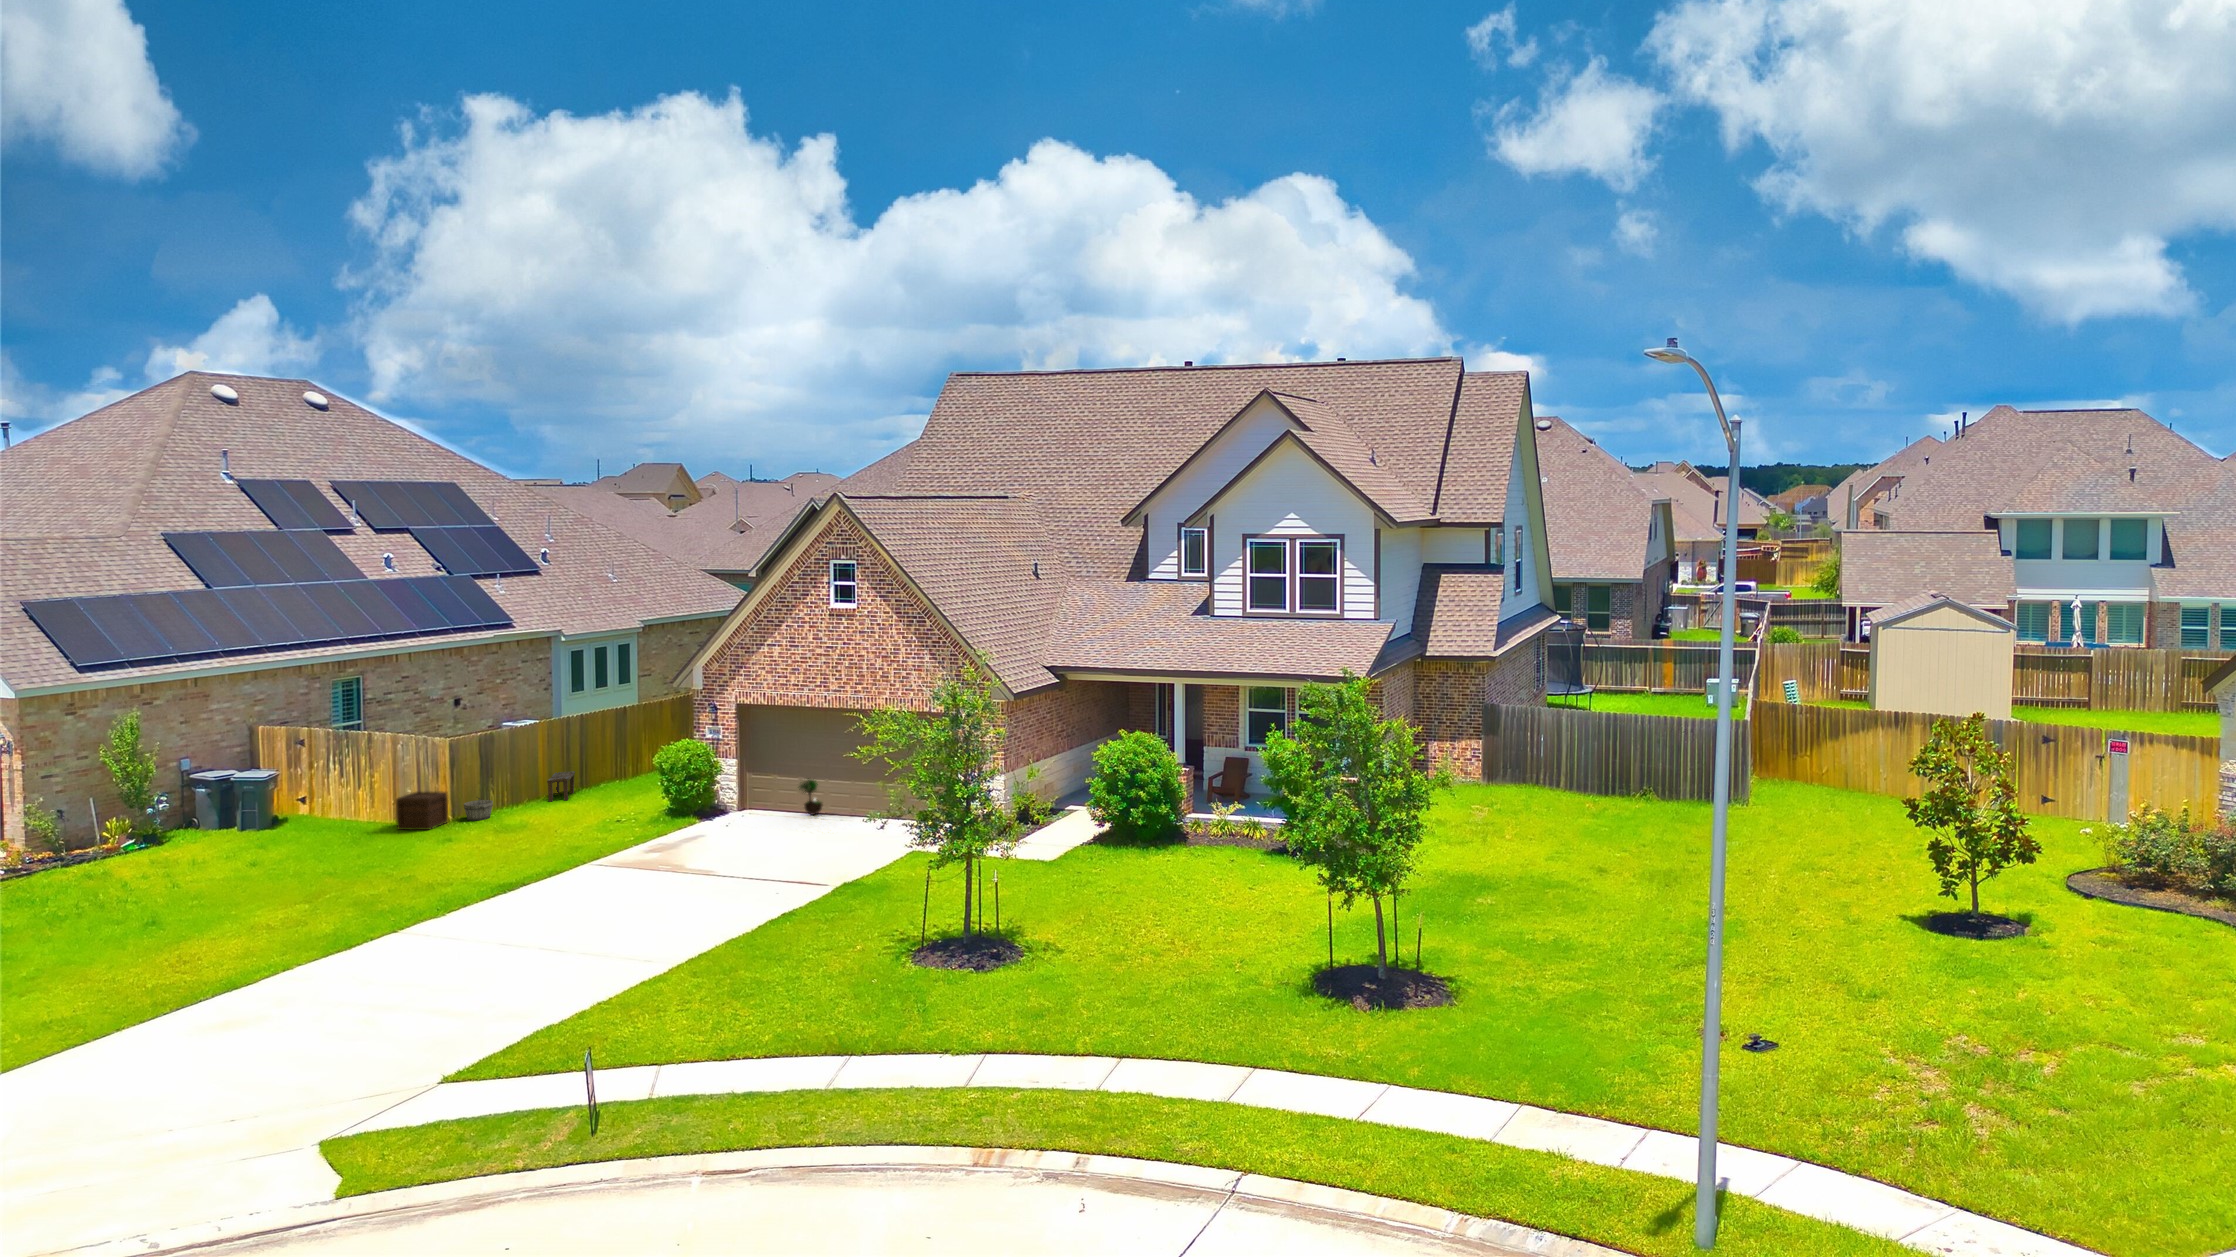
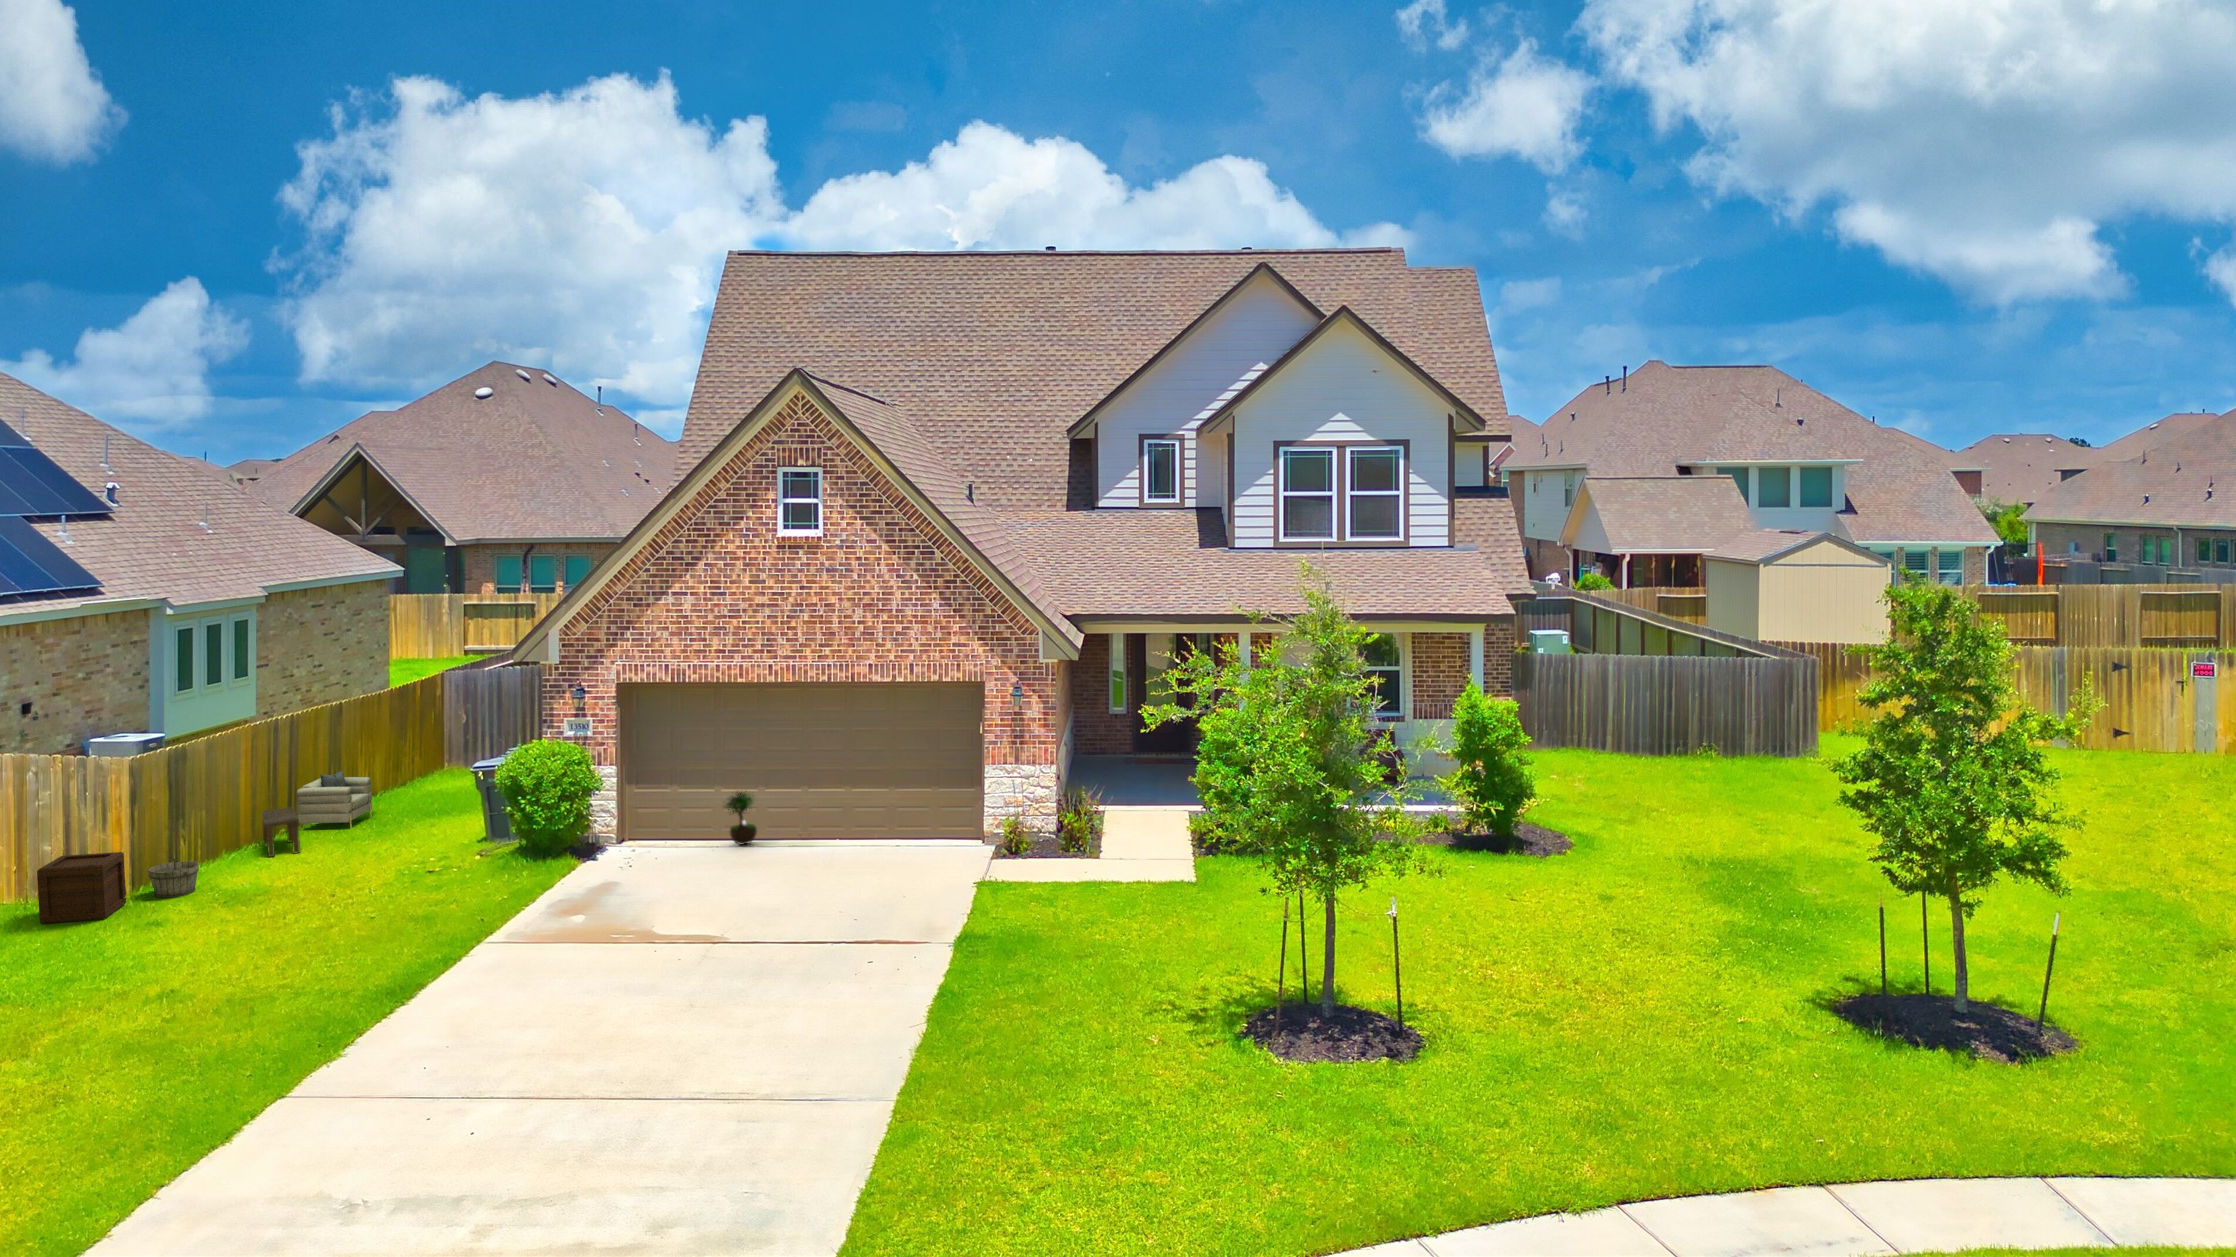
armchair: none [584,750,634,788] -> present [297,770,372,831]

